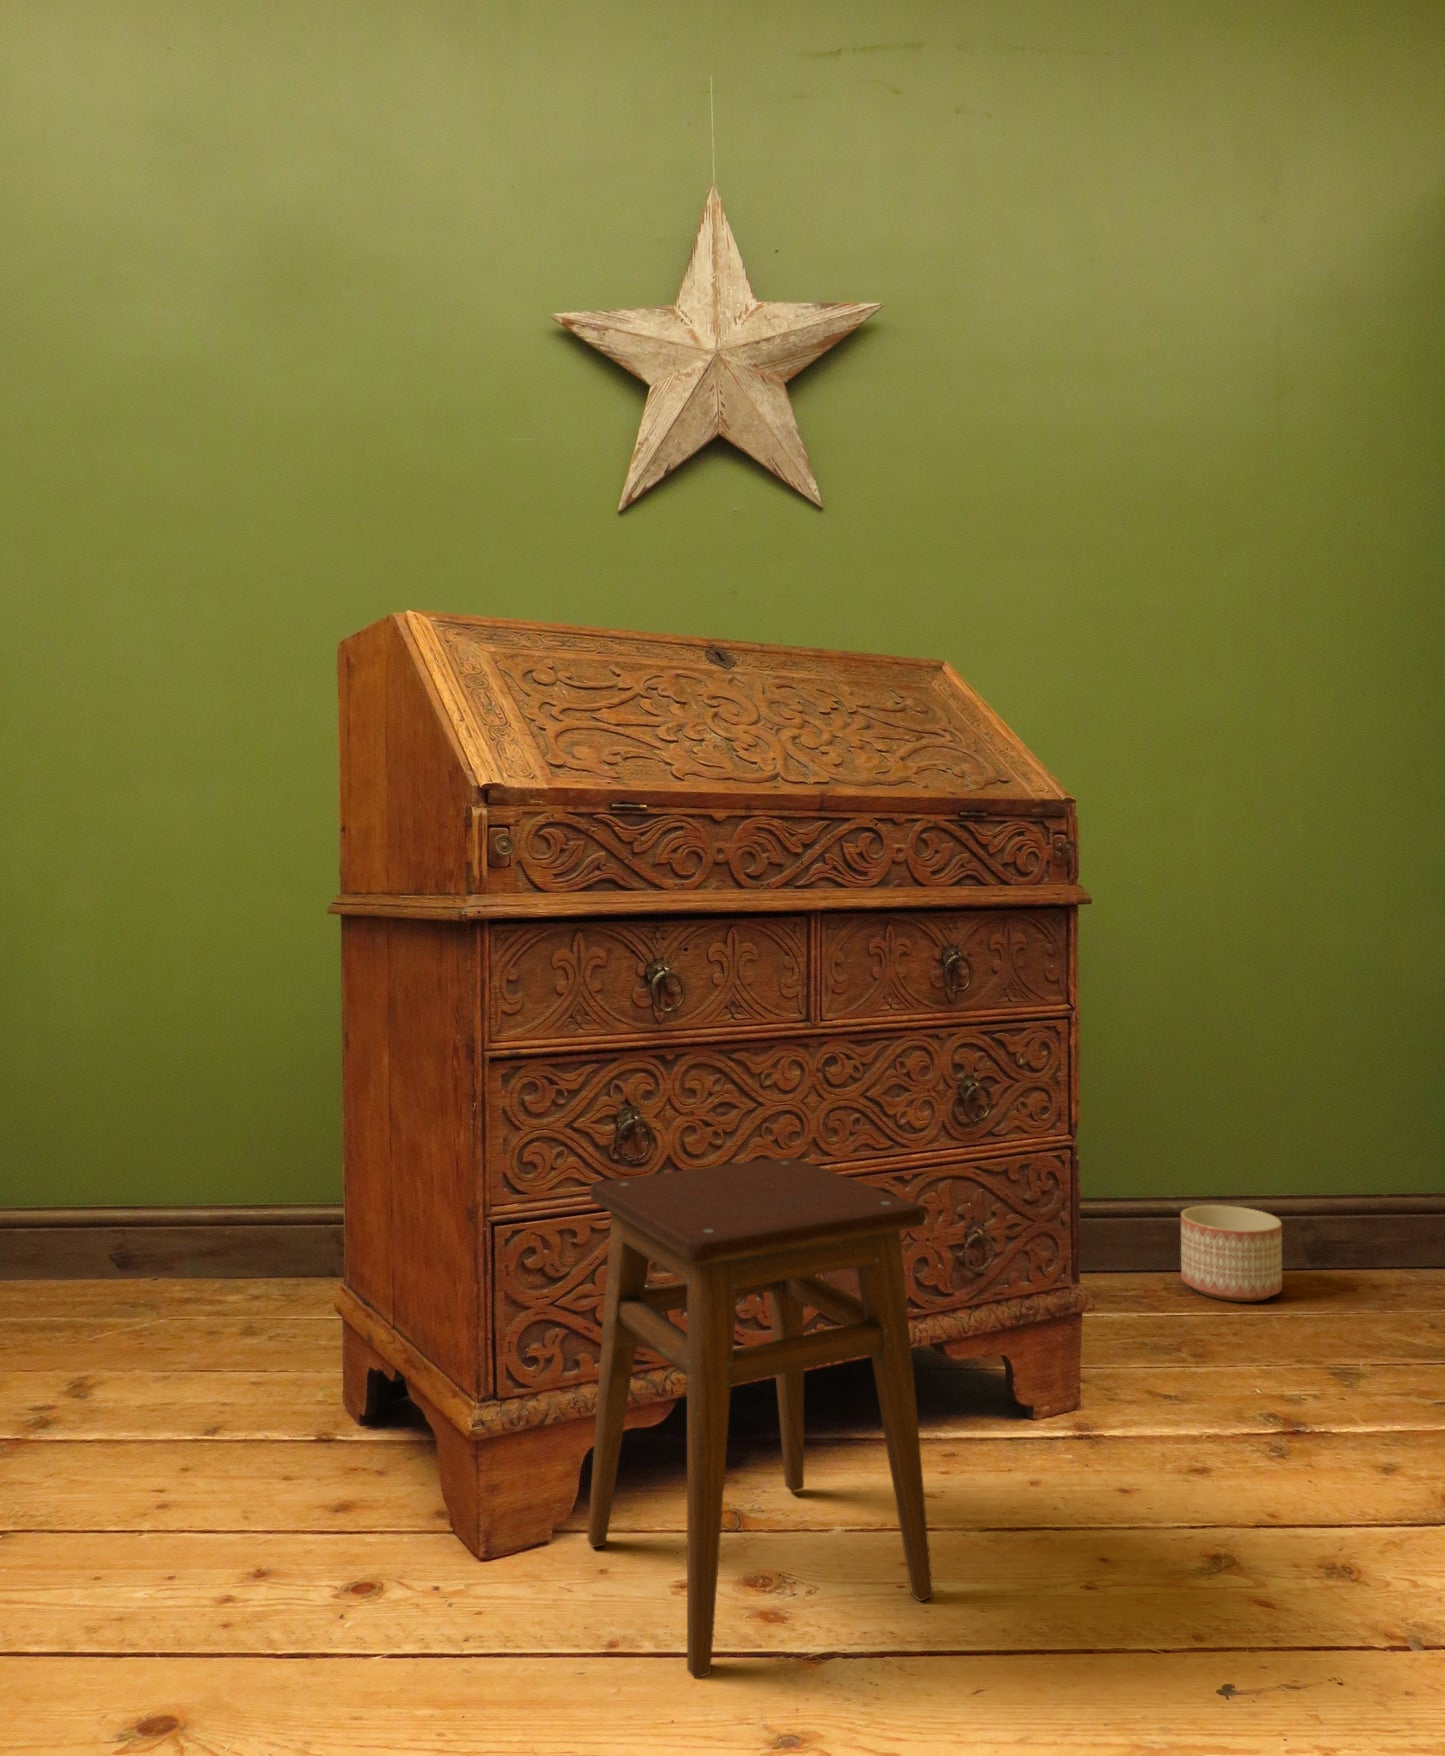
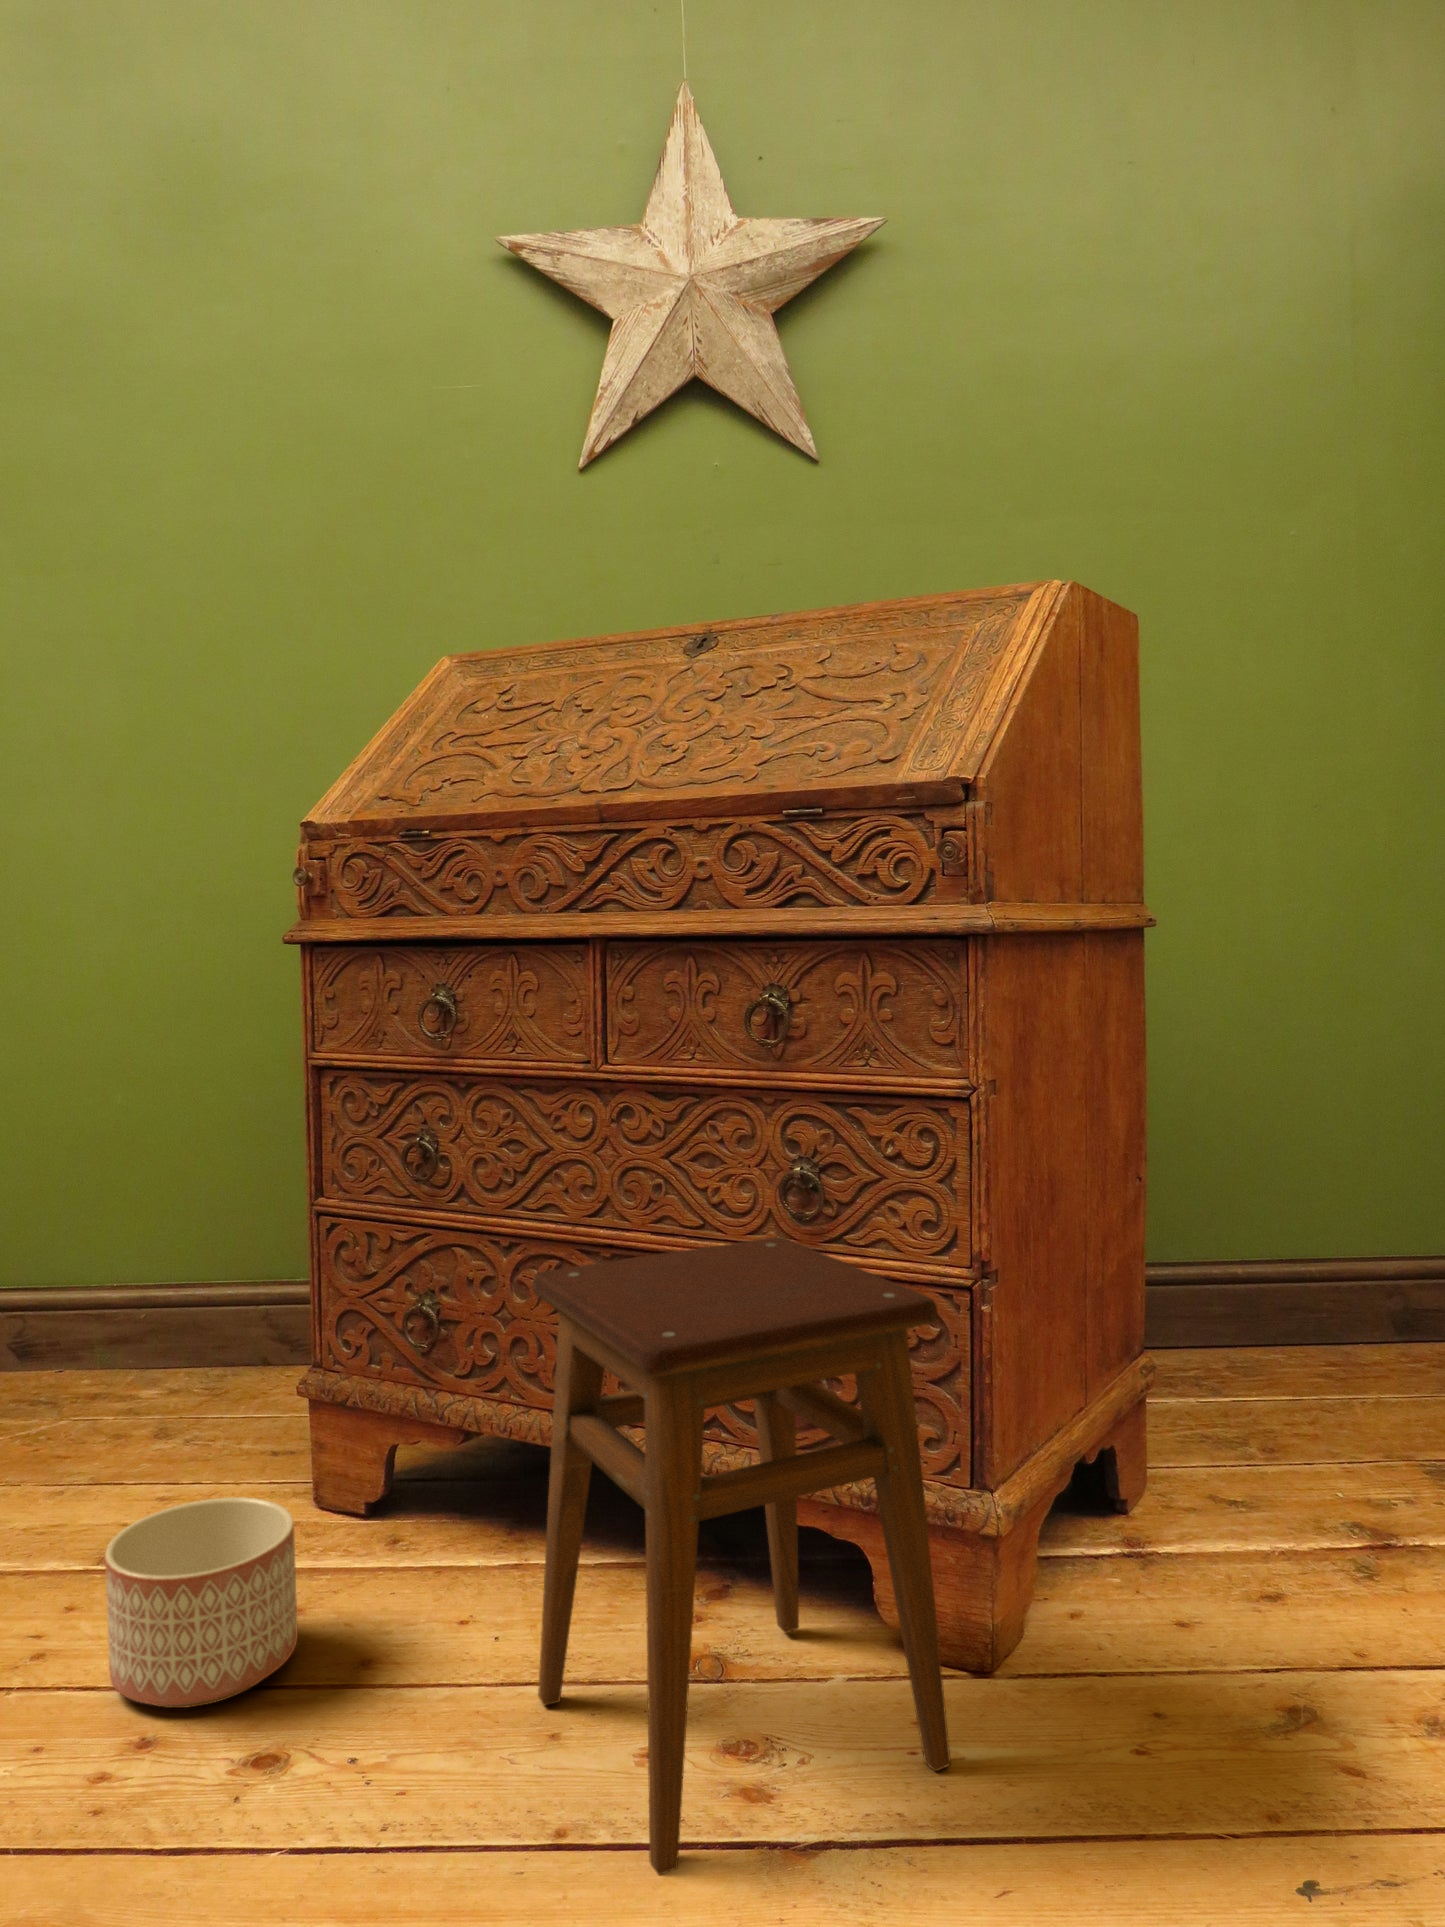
planter: present [1181,1205,1282,1302] -> present [105,1497,298,1708]

